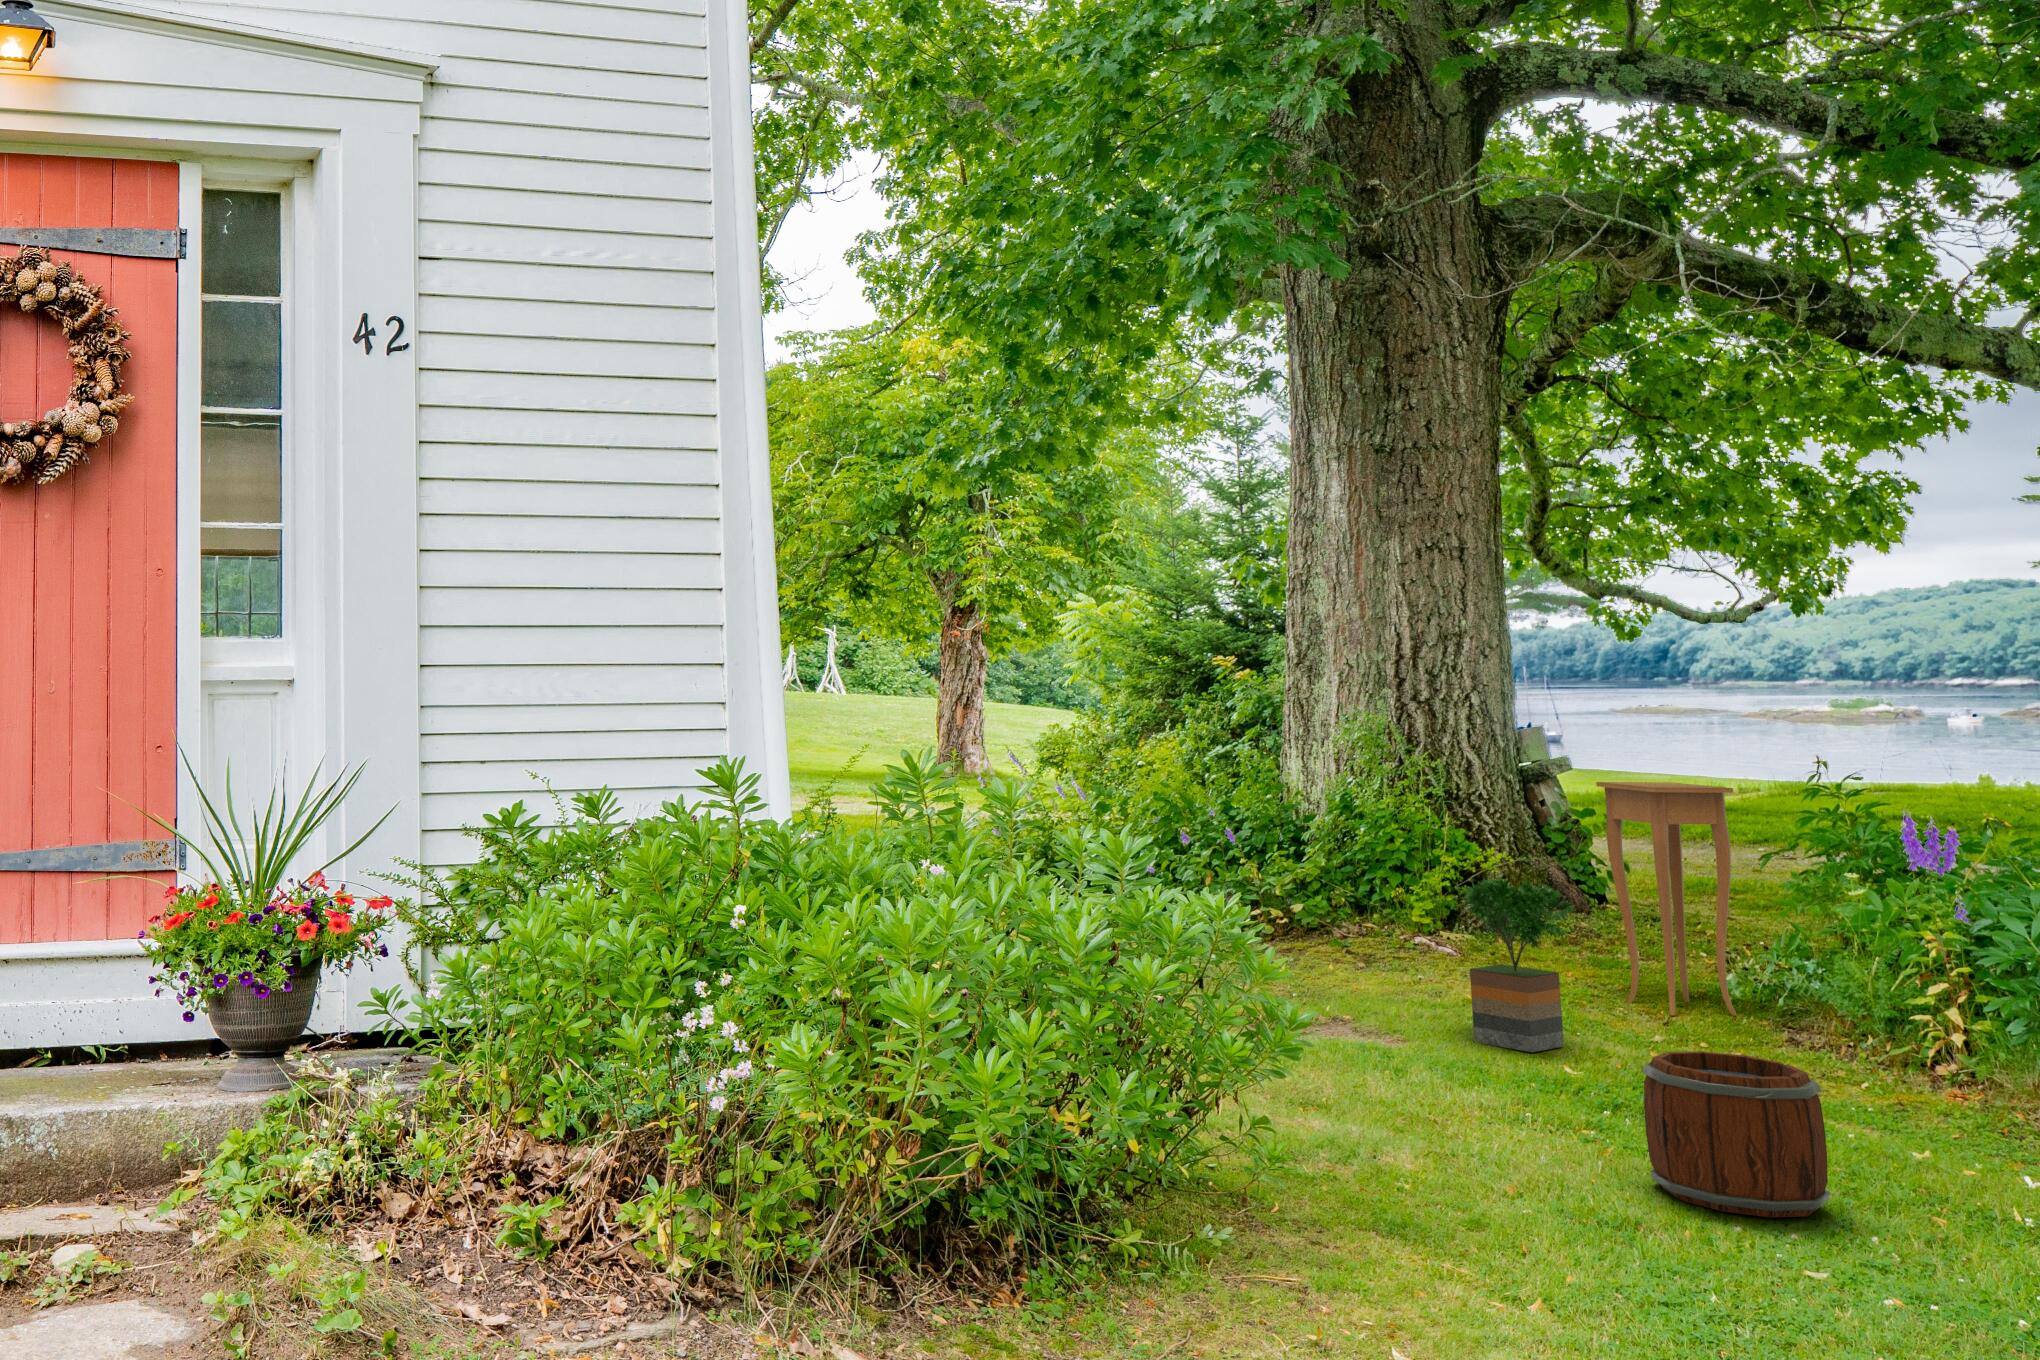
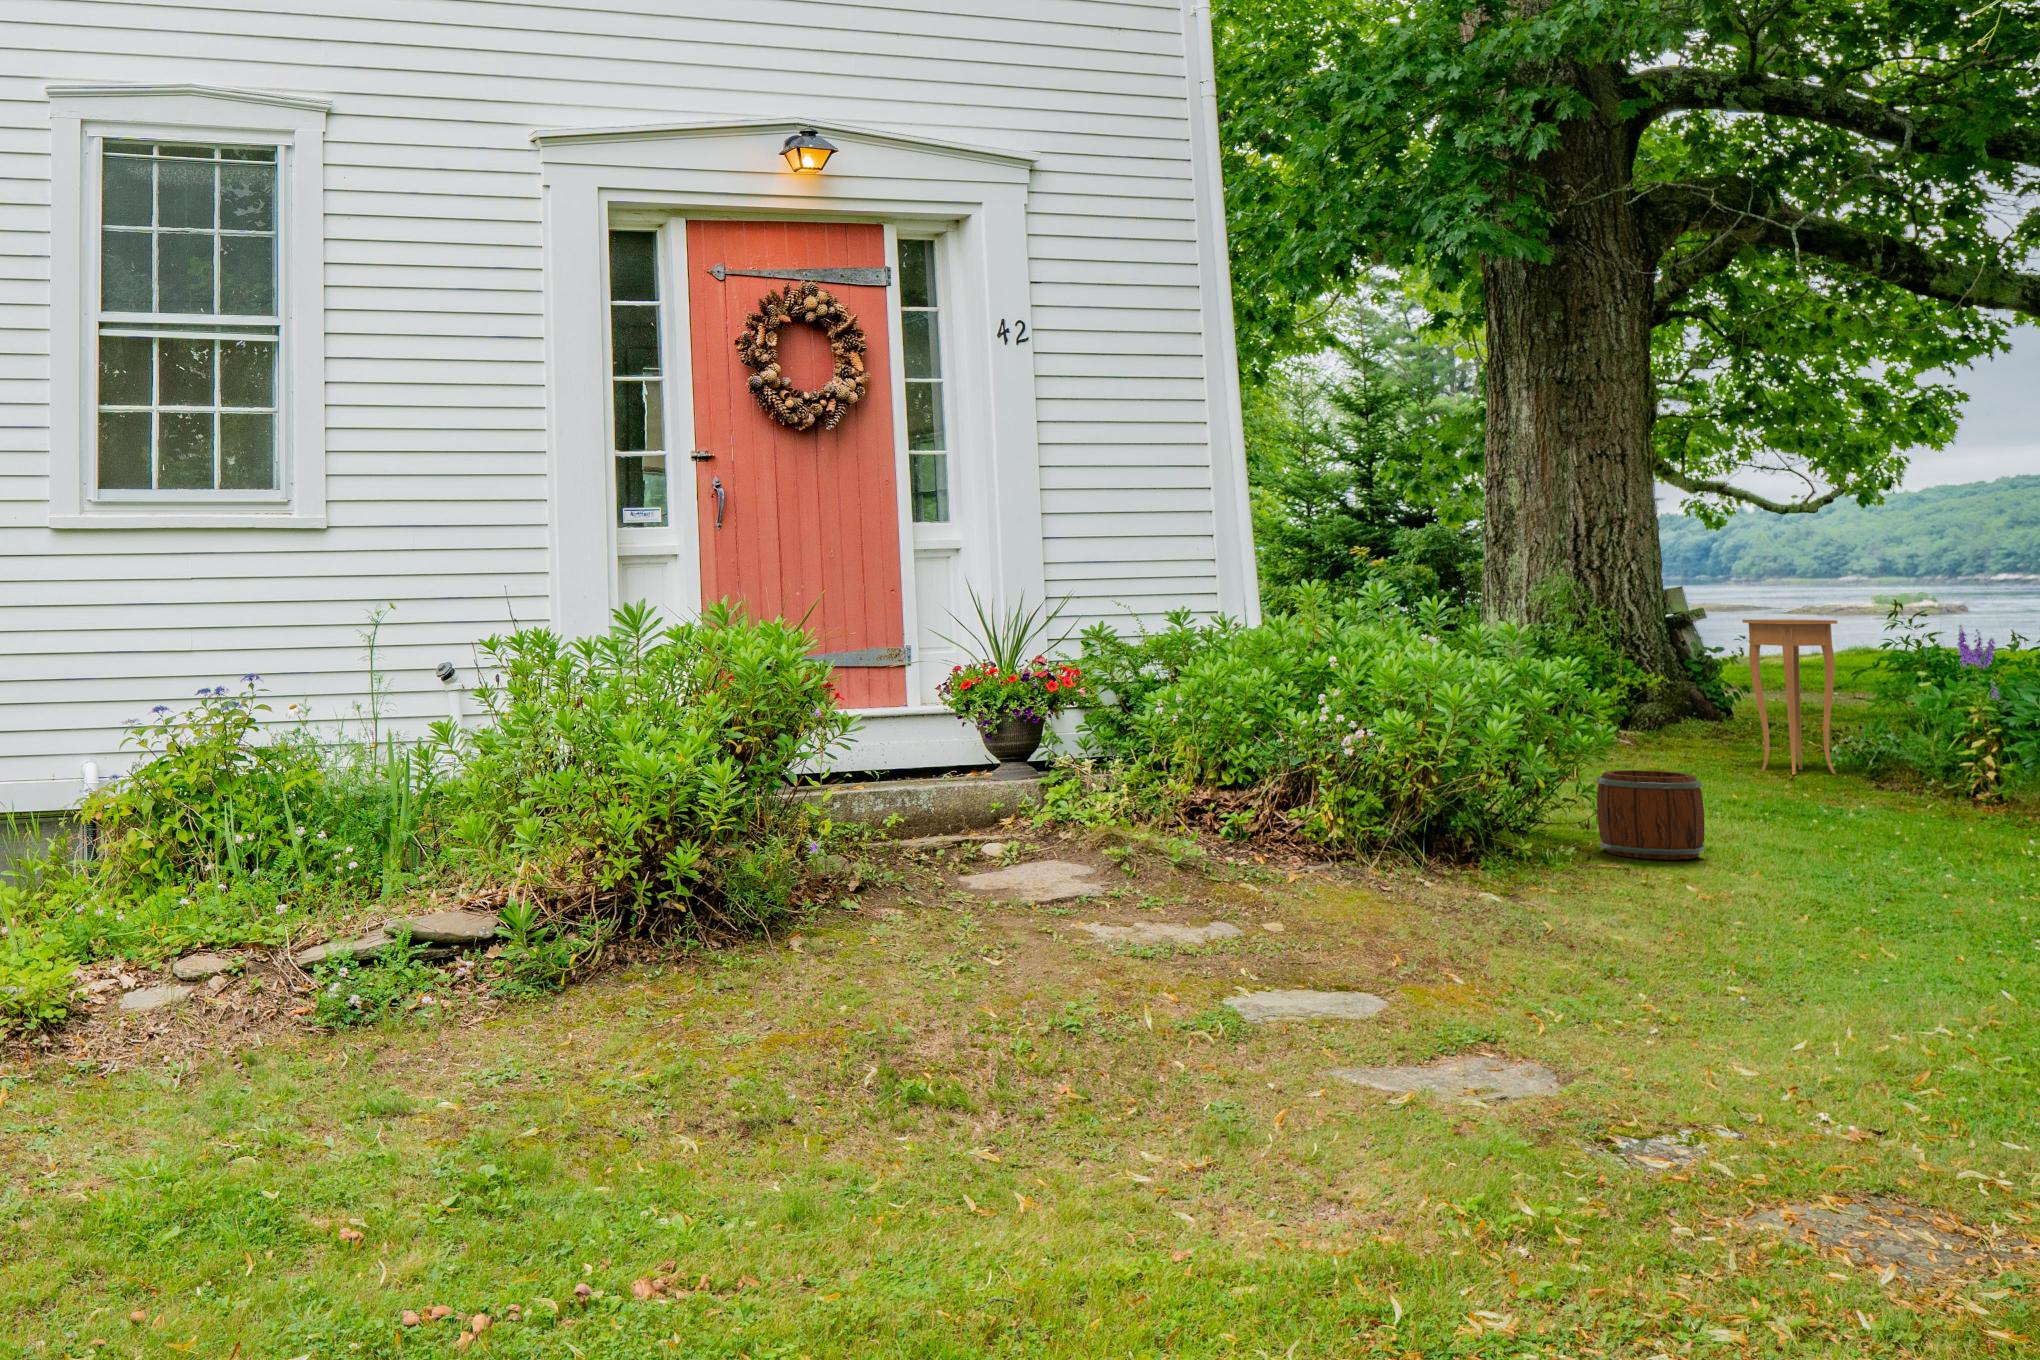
potted tree: present [1464,878,1574,1052] -> none [1663,678,1742,790]
bucket: present [1642,1051,1830,1217] -> present [1597,770,1706,860]

